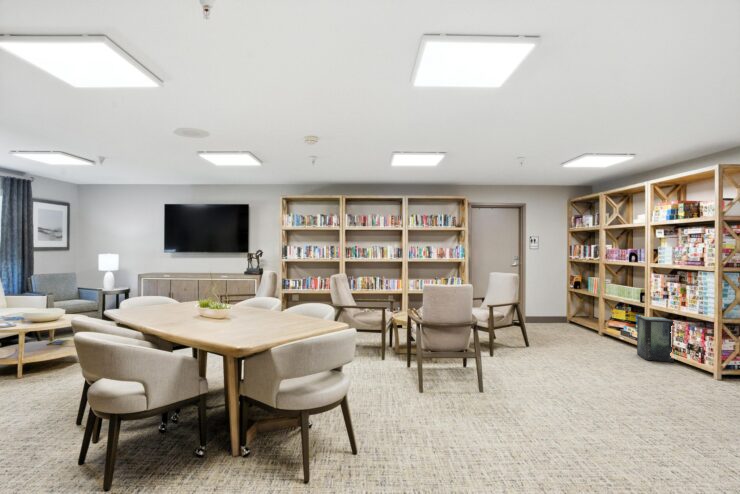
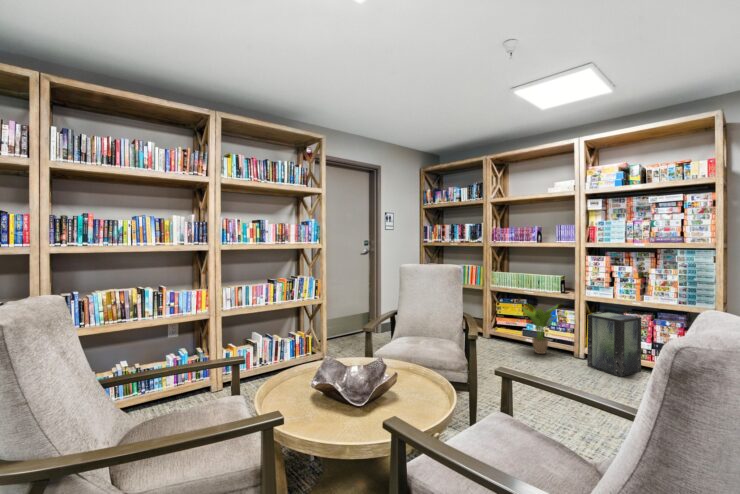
potted plant: none [602,302,639,346] -> present [522,302,567,354]

